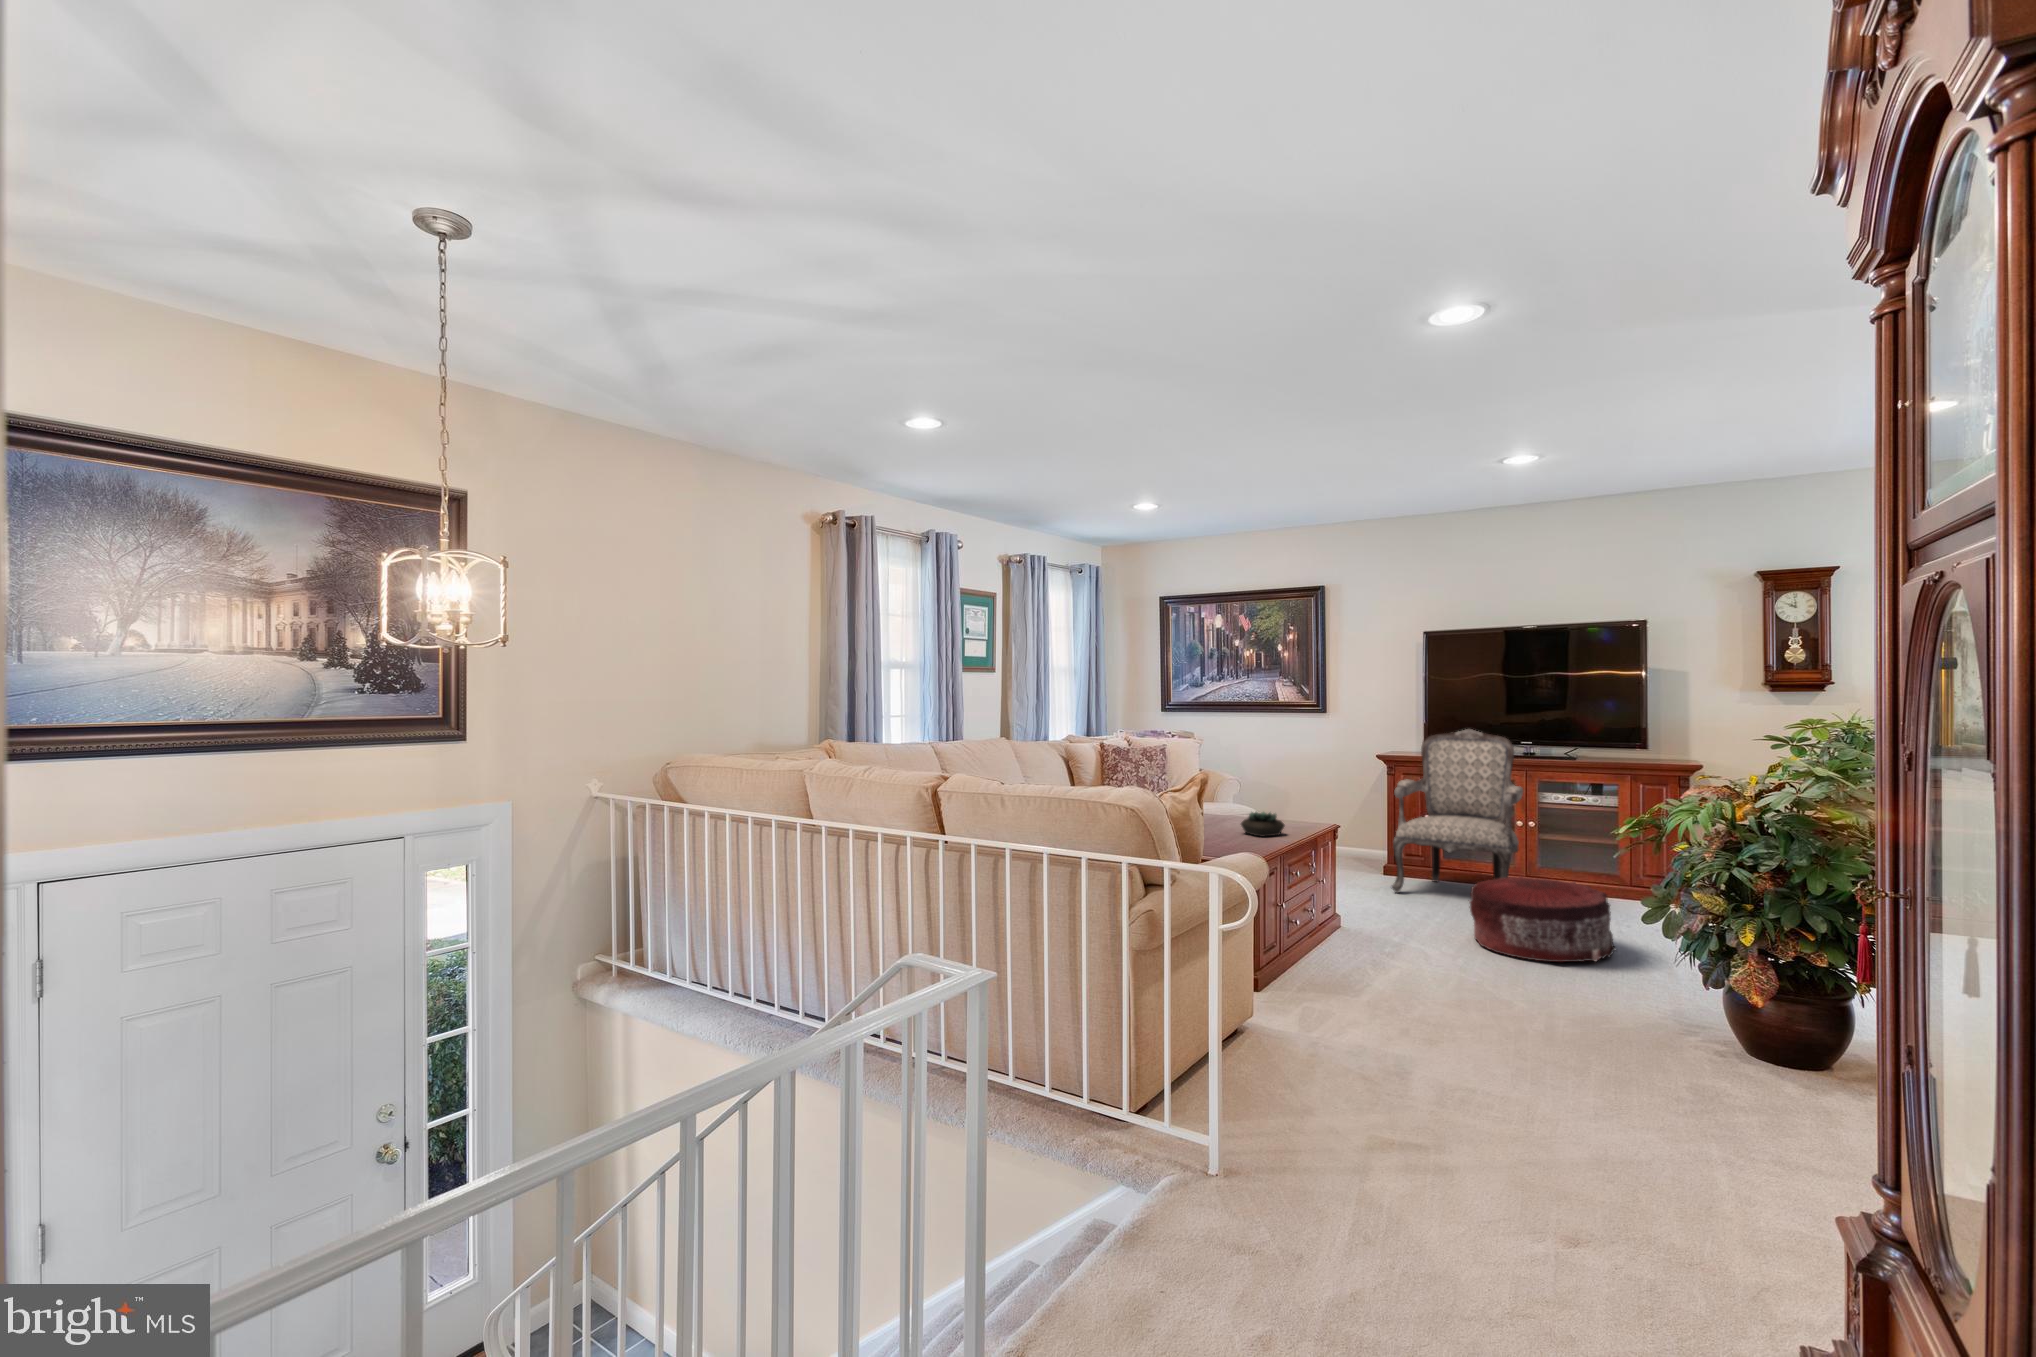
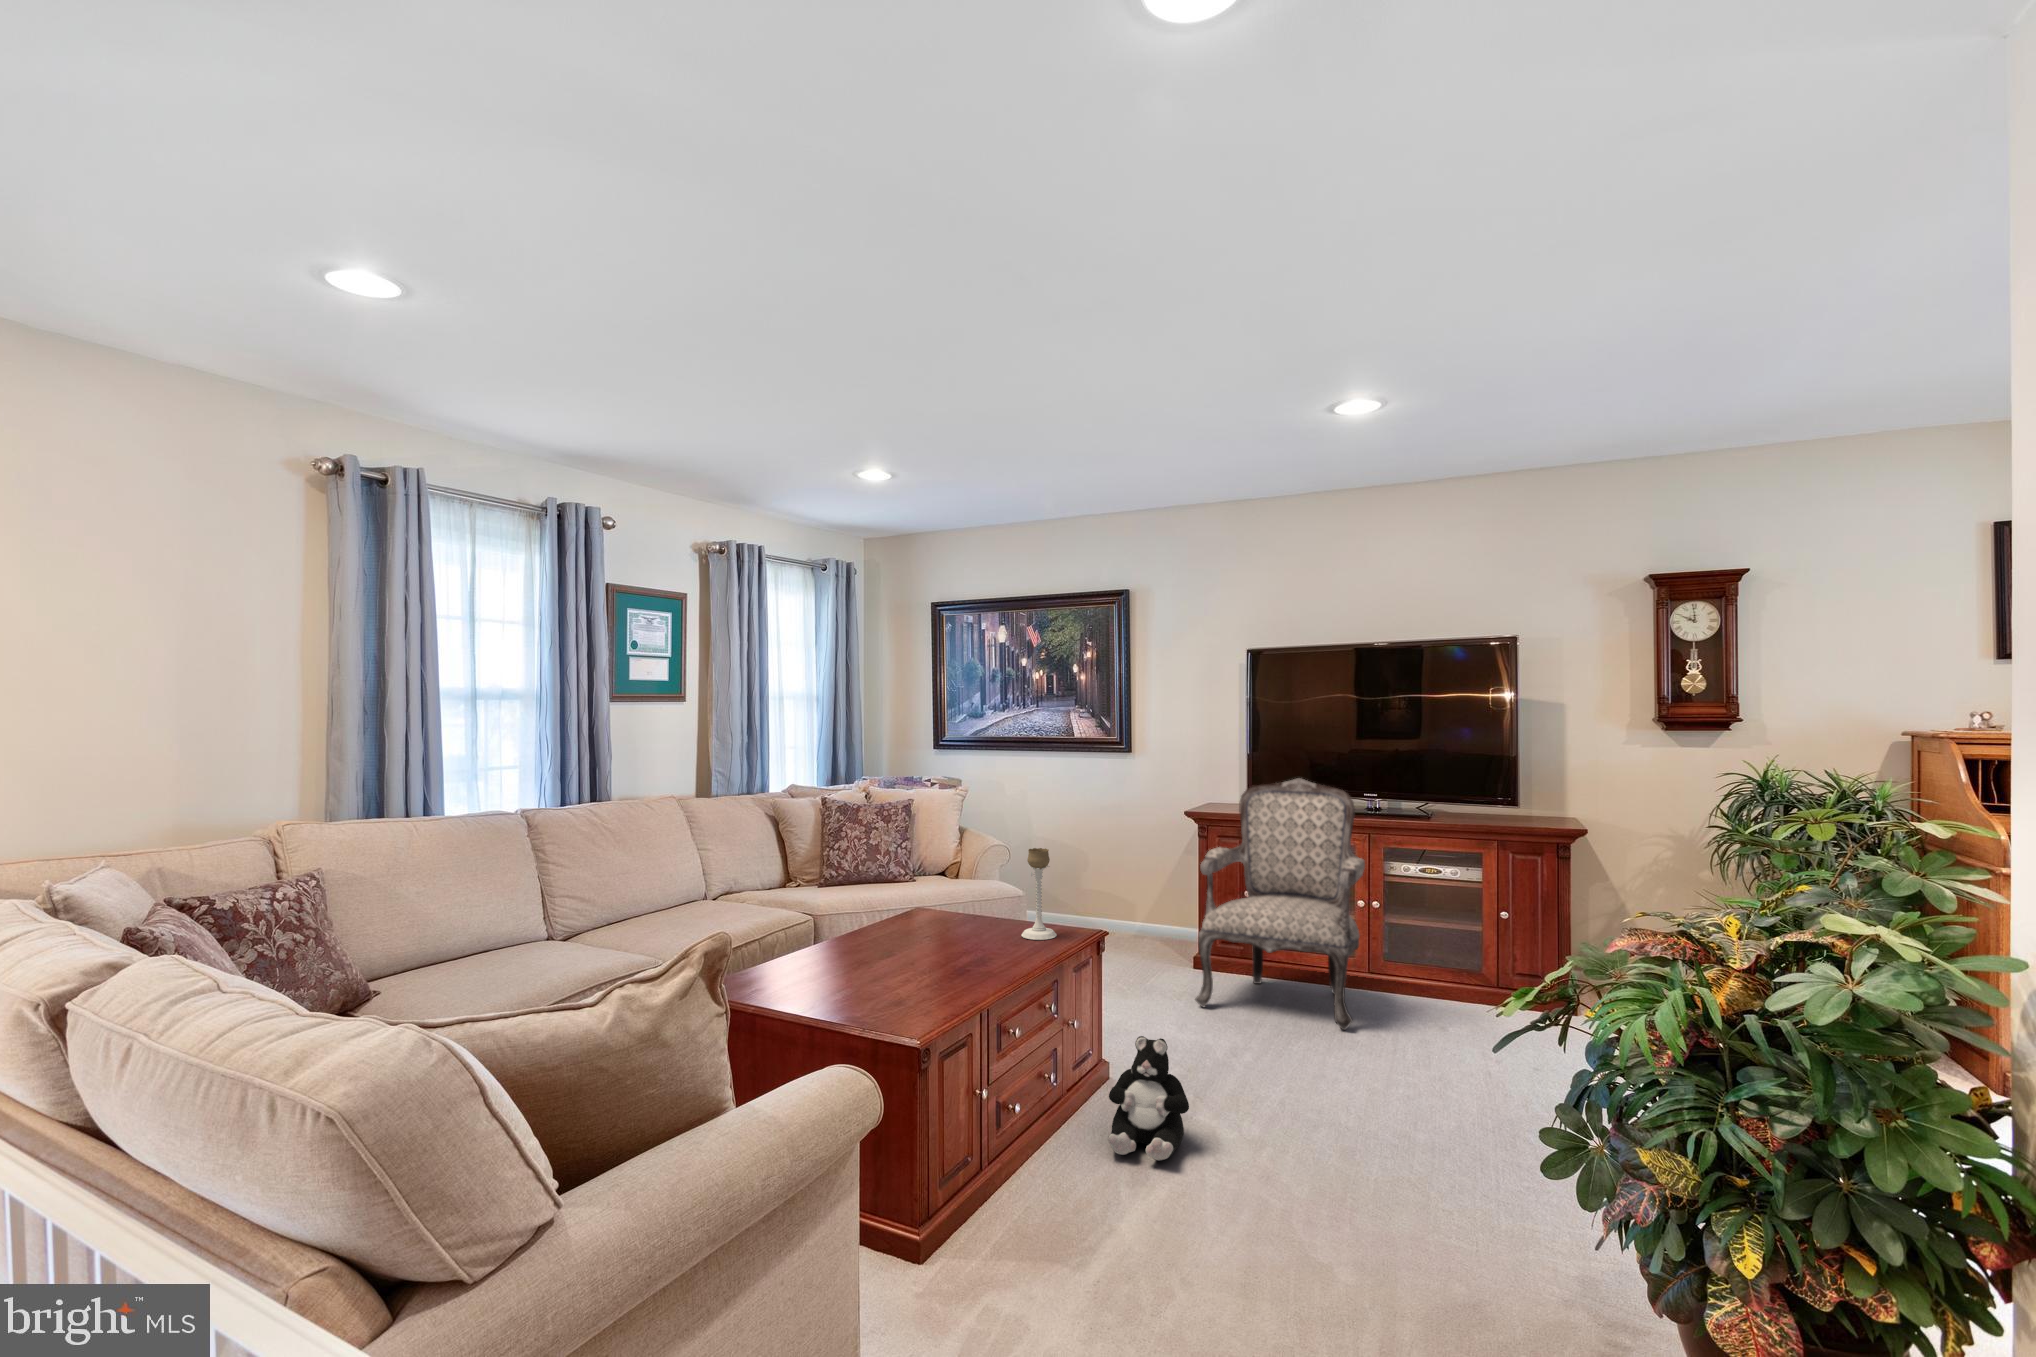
candle holder: none [1279,769,1304,830] -> present [1021,848,1056,940]
succulent plant: present [1241,812,1285,837] -> none [956,915,1022,958]
pouf: present [1470,876,1616,962] -> none [1284,998,1488,1151]
plush toy: none [1351,887,1407,960] -> present [1108,1036,1189,1161]

